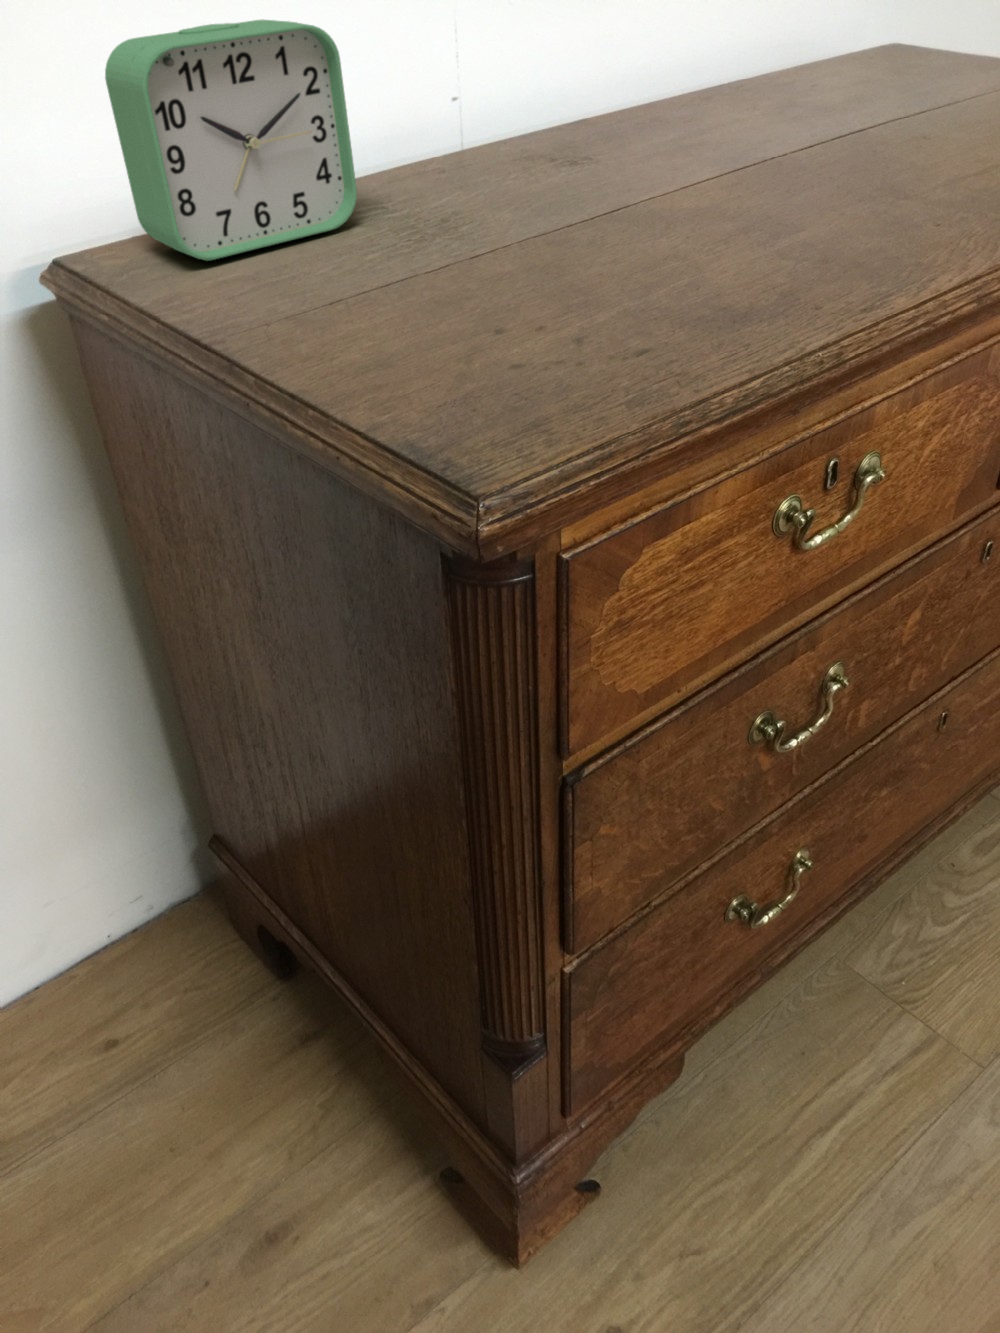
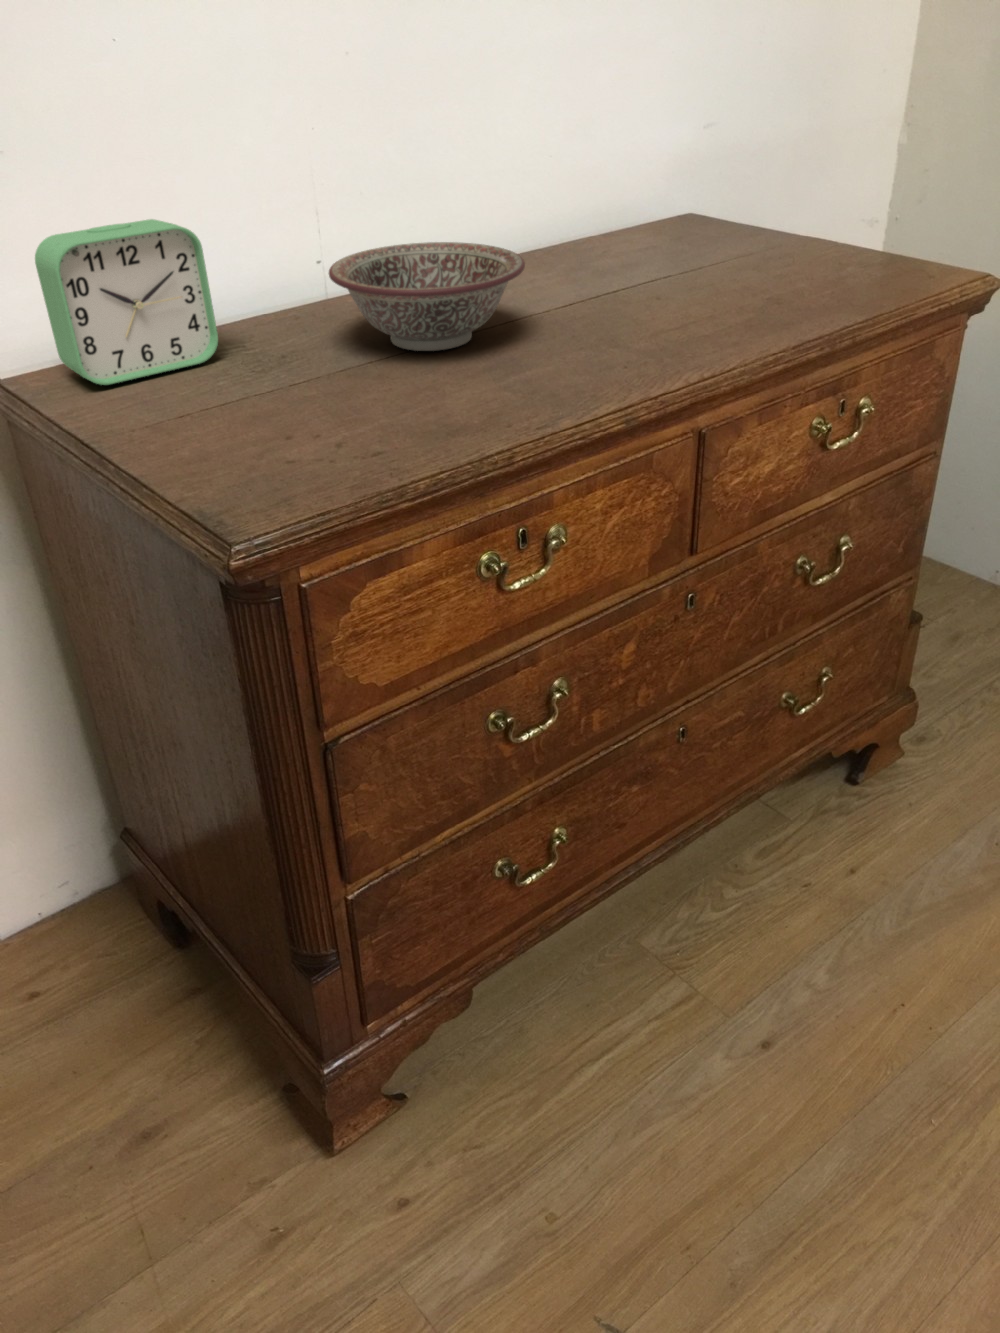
decorative bowl: none [510,58,788,208] -> present [329,242,525,351]

